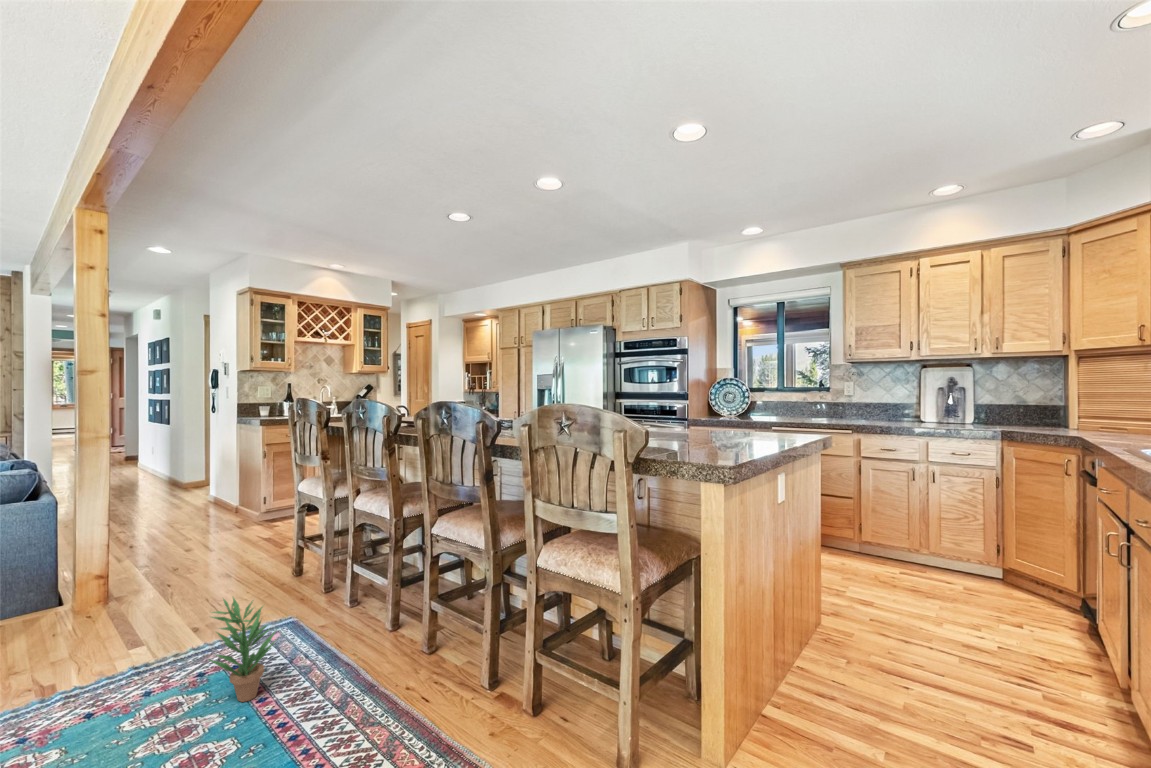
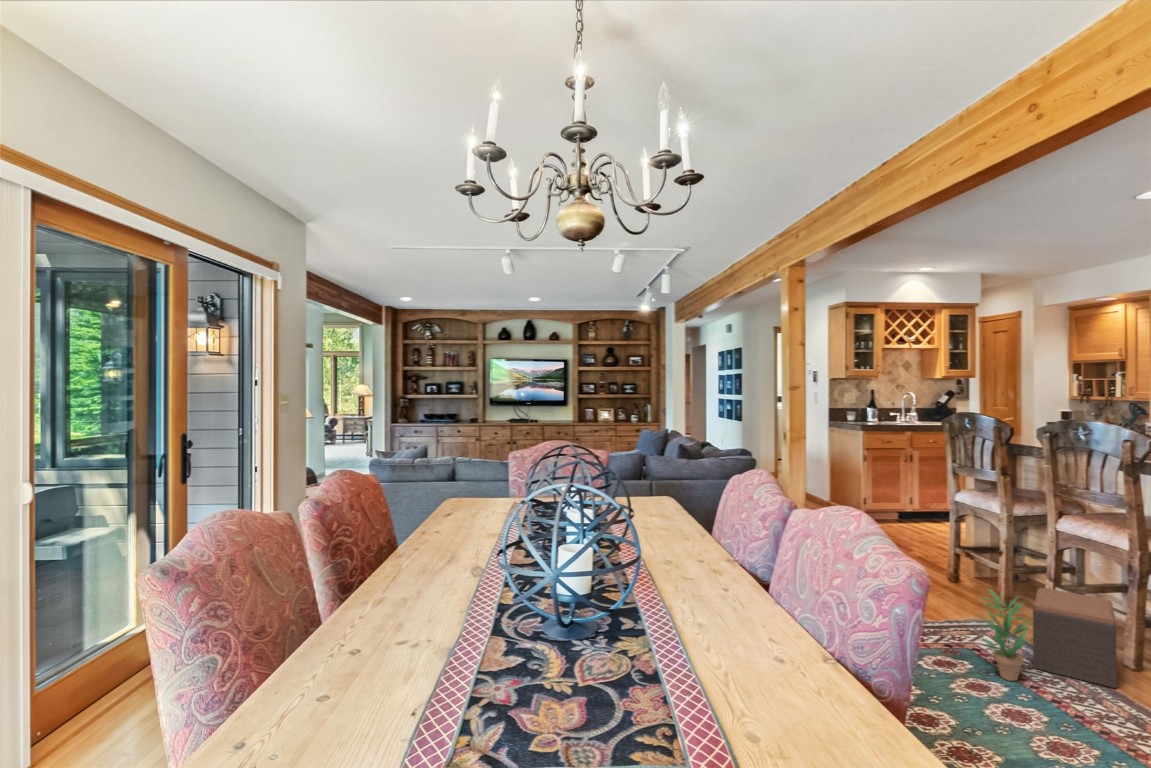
footstool: none [291,573,379,670] -> present [1033,588,1117,688]

